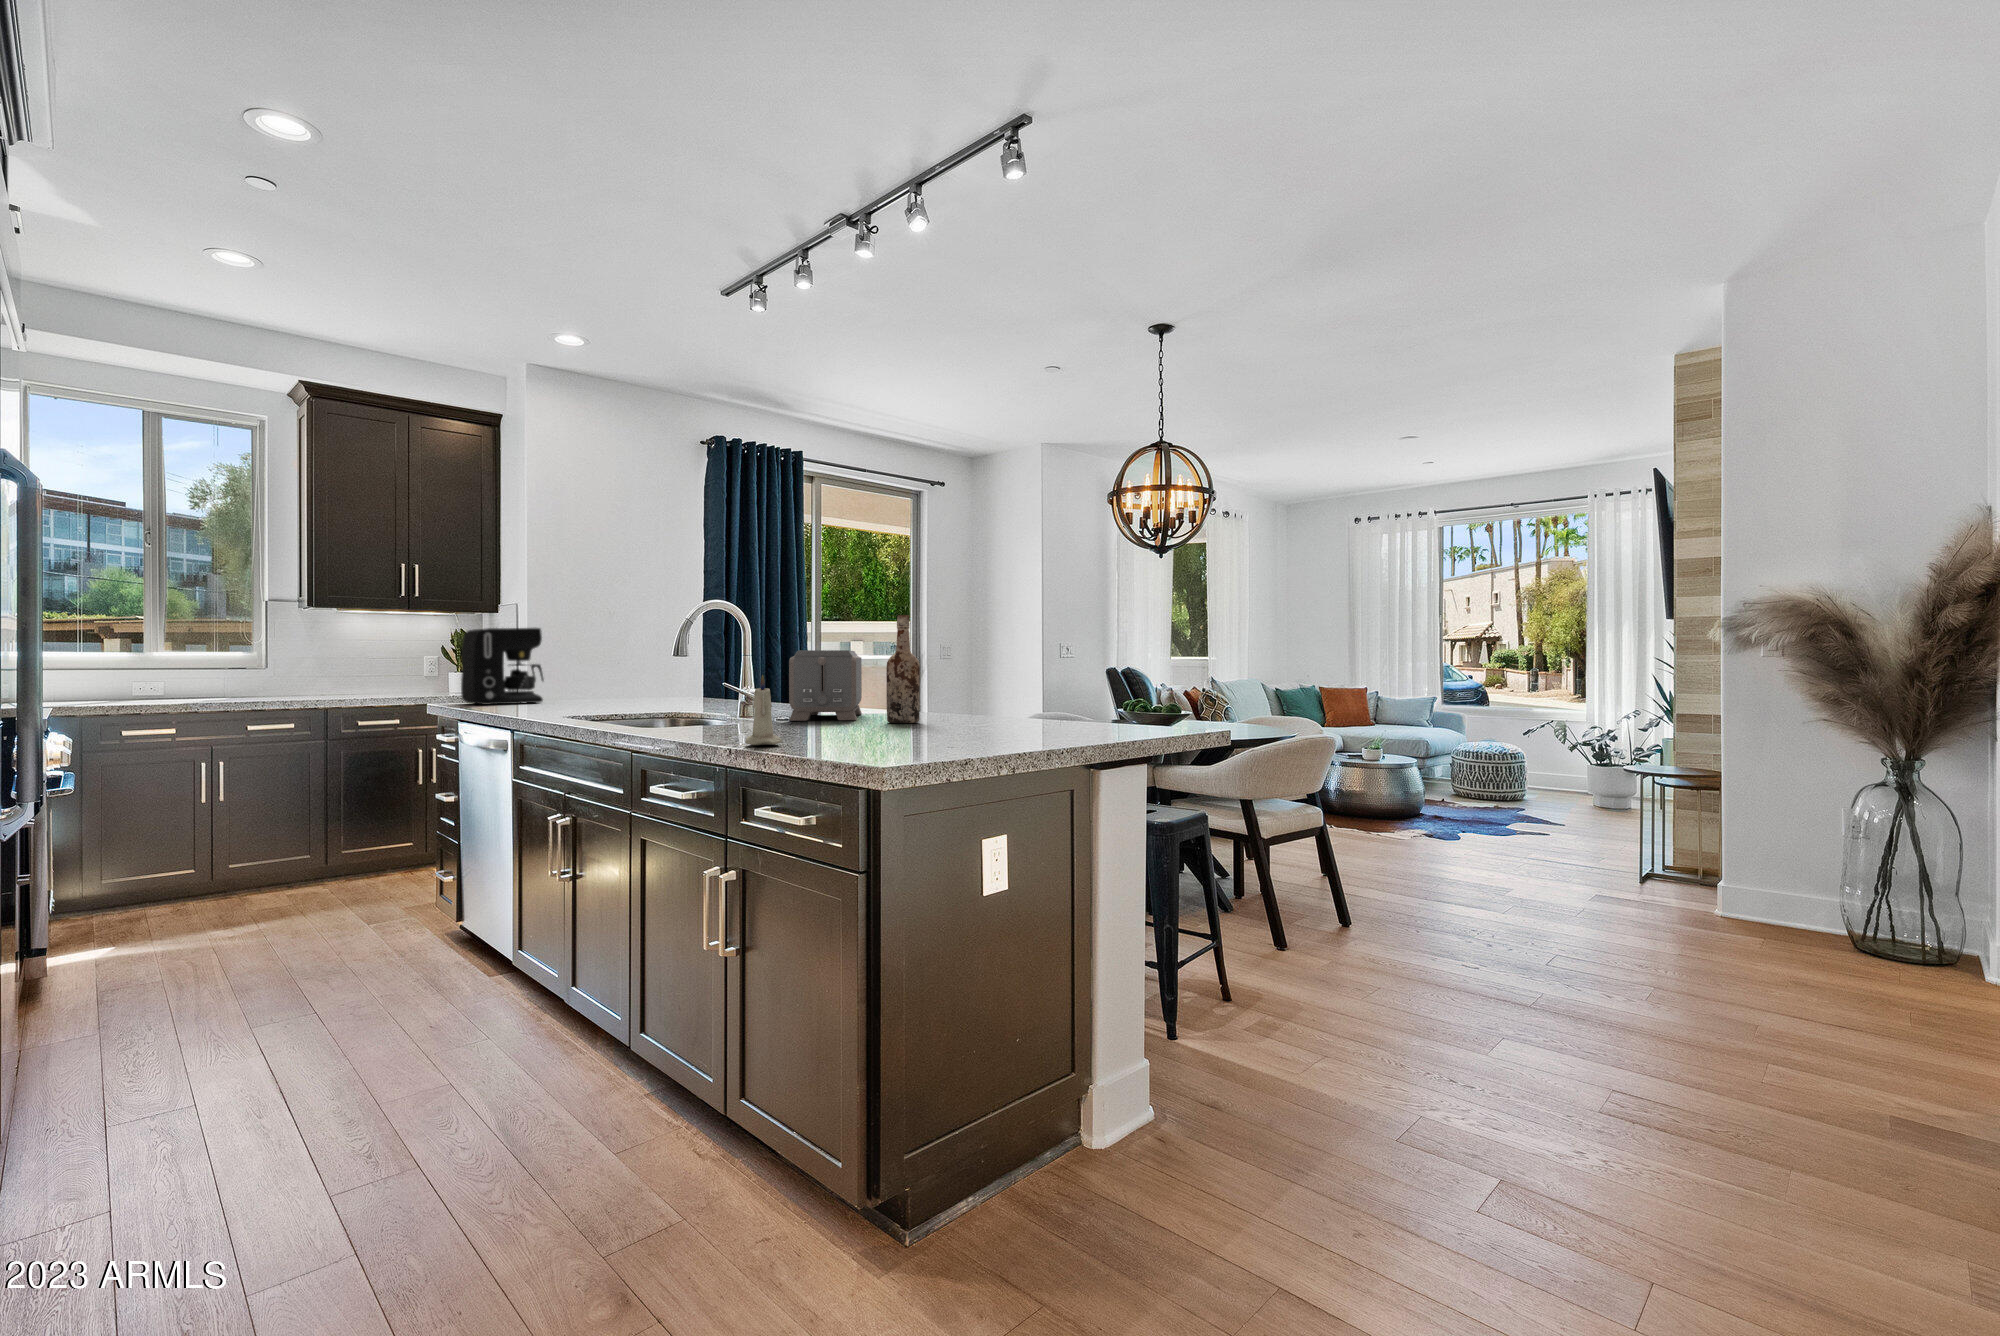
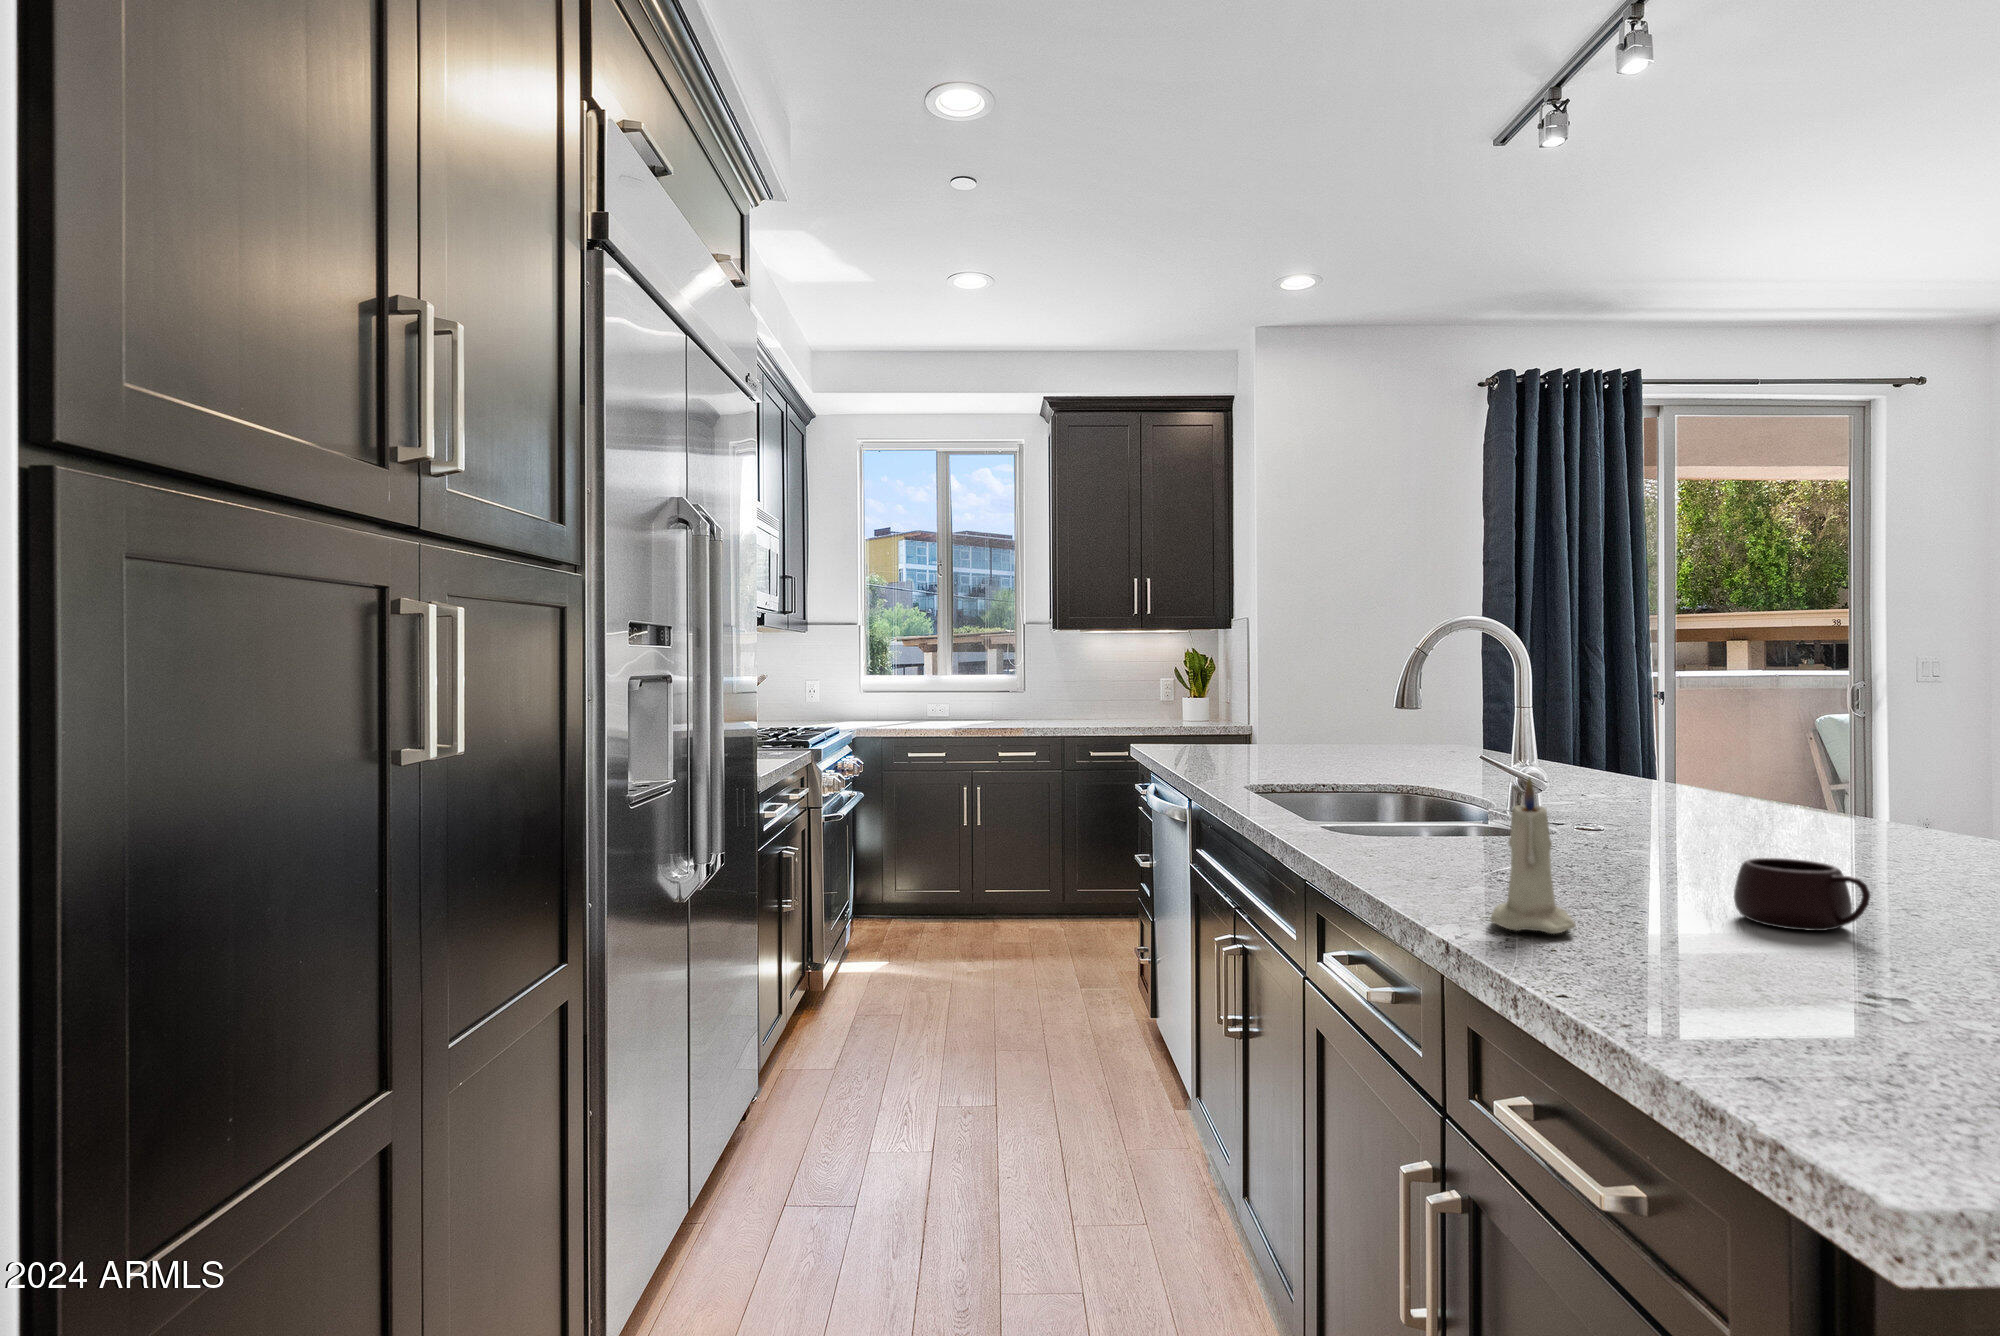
wine bottle: present [886,615,920,723] -> none [1835,624,1928,860]
coffee maker: present [461,628,544,705] -> none [1166,650,1258,748]
toaster: present [789,650,862,721] -> none [1606,691,1766,835]
mug: none [843,712,889,739] -> present [1734,858,1870,931]

